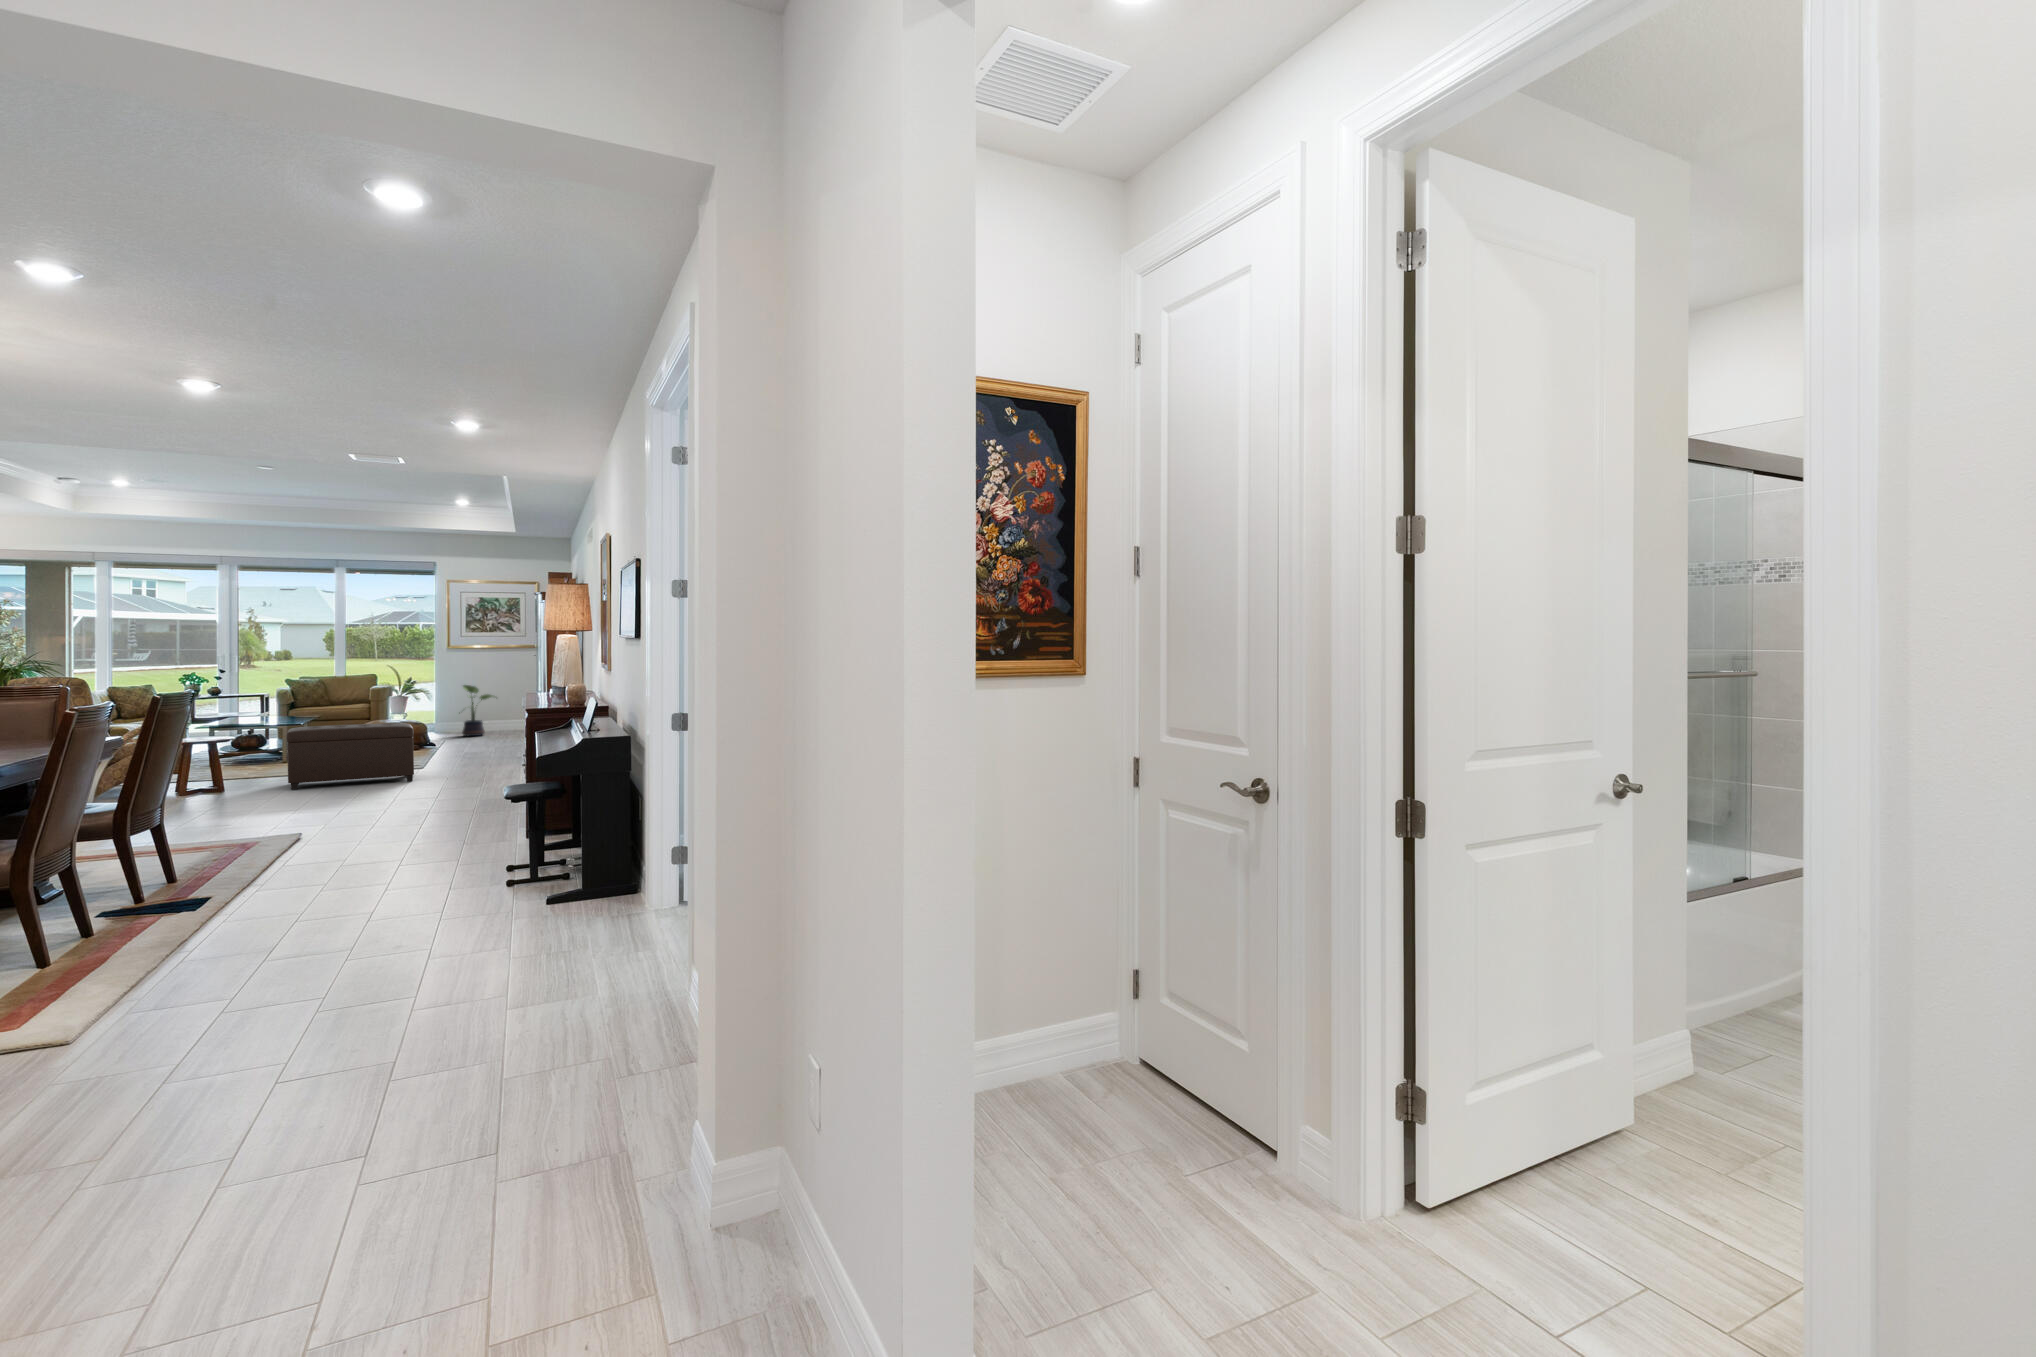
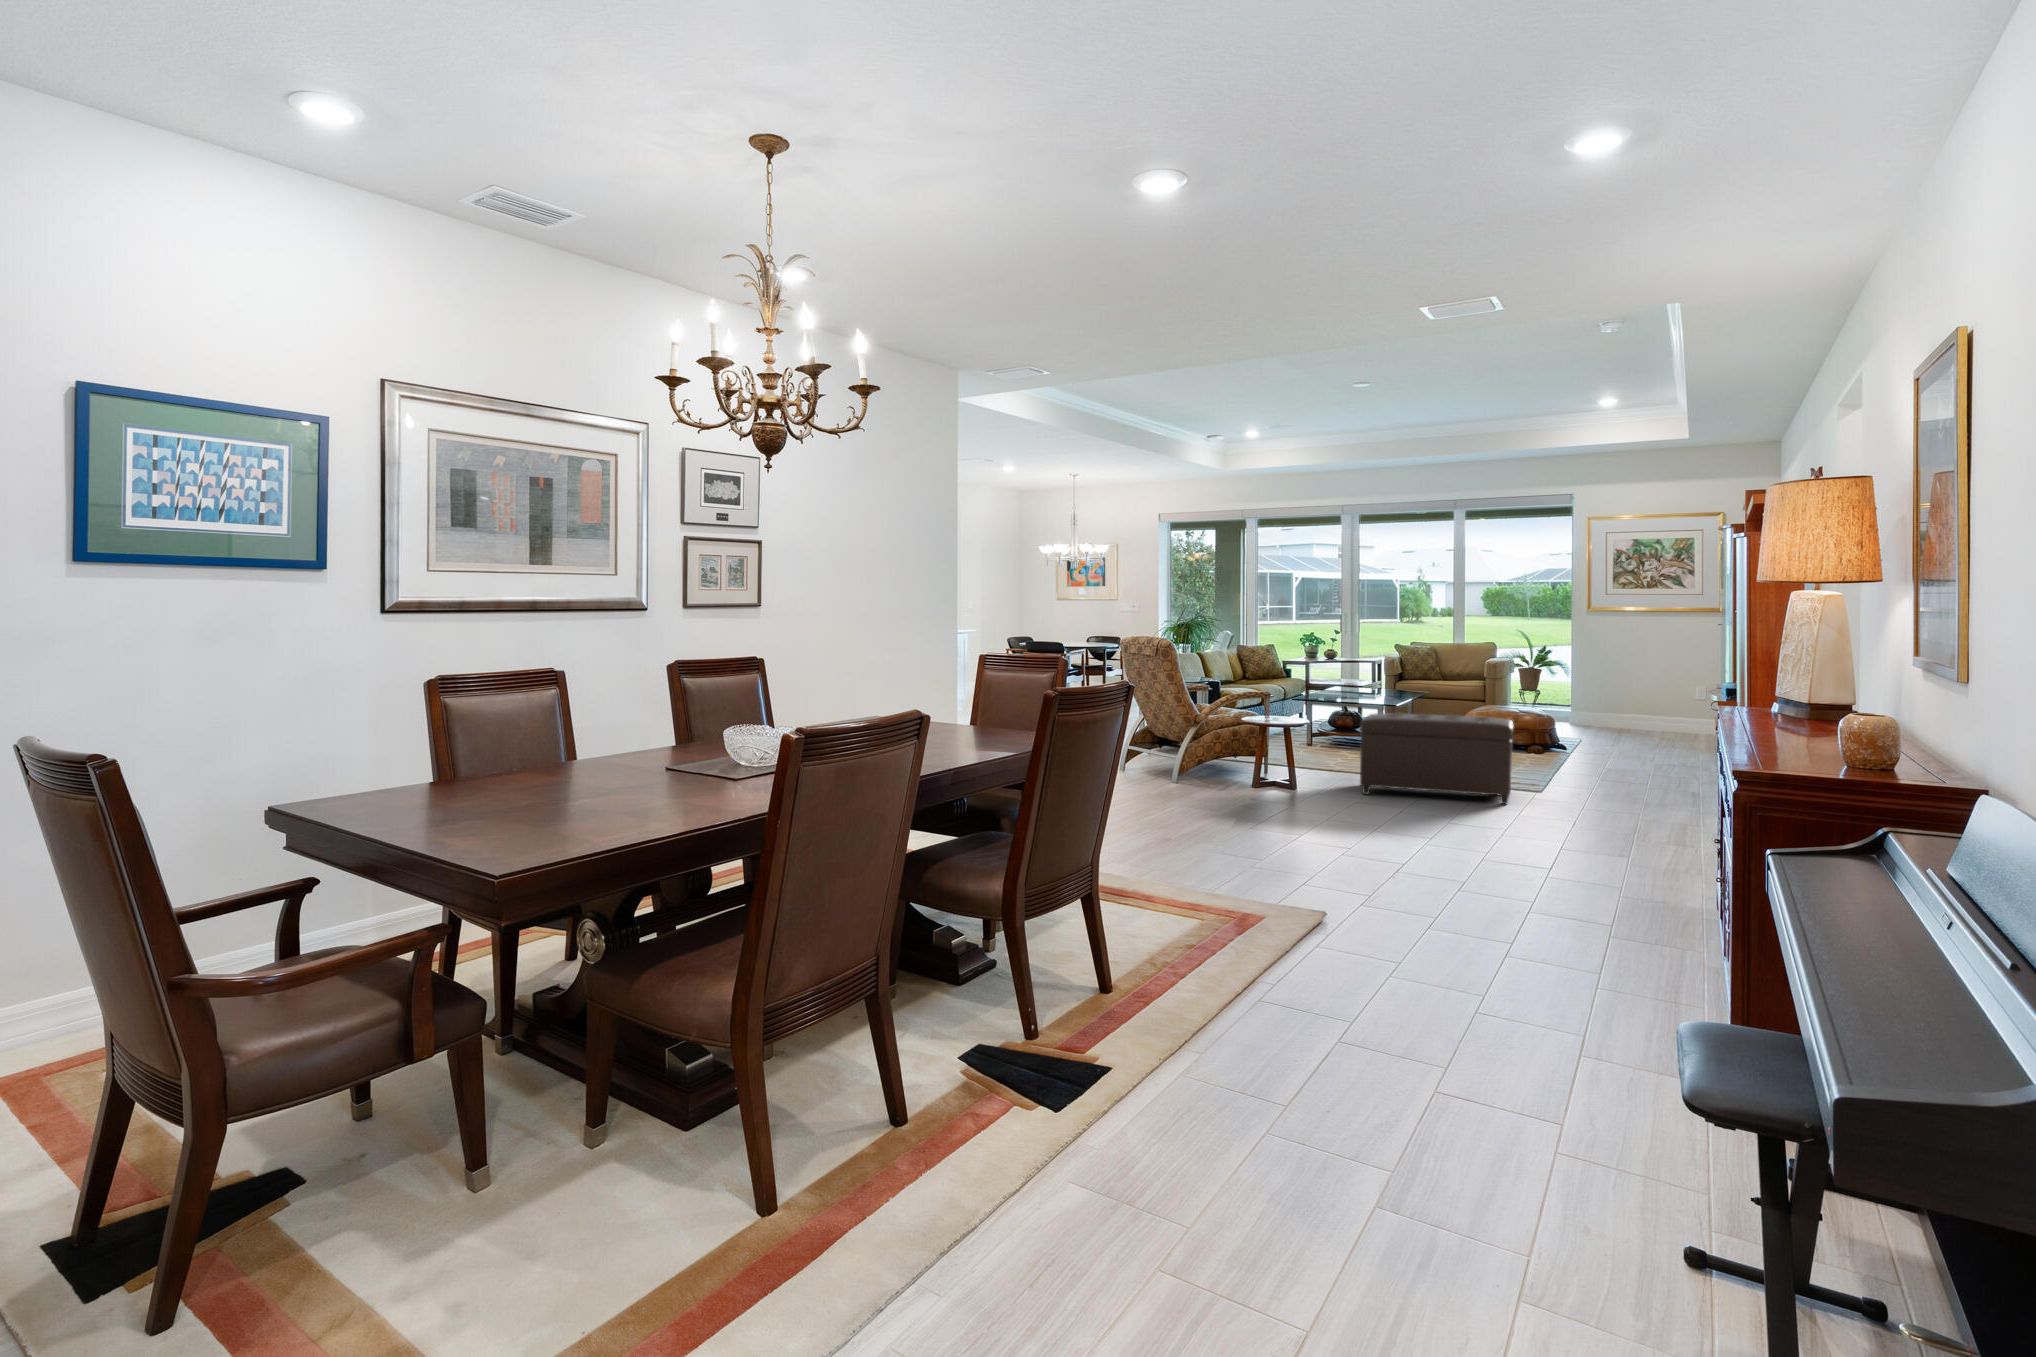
potted plant: present [462,685,494,736] -> none [1596,661,1653,734]

